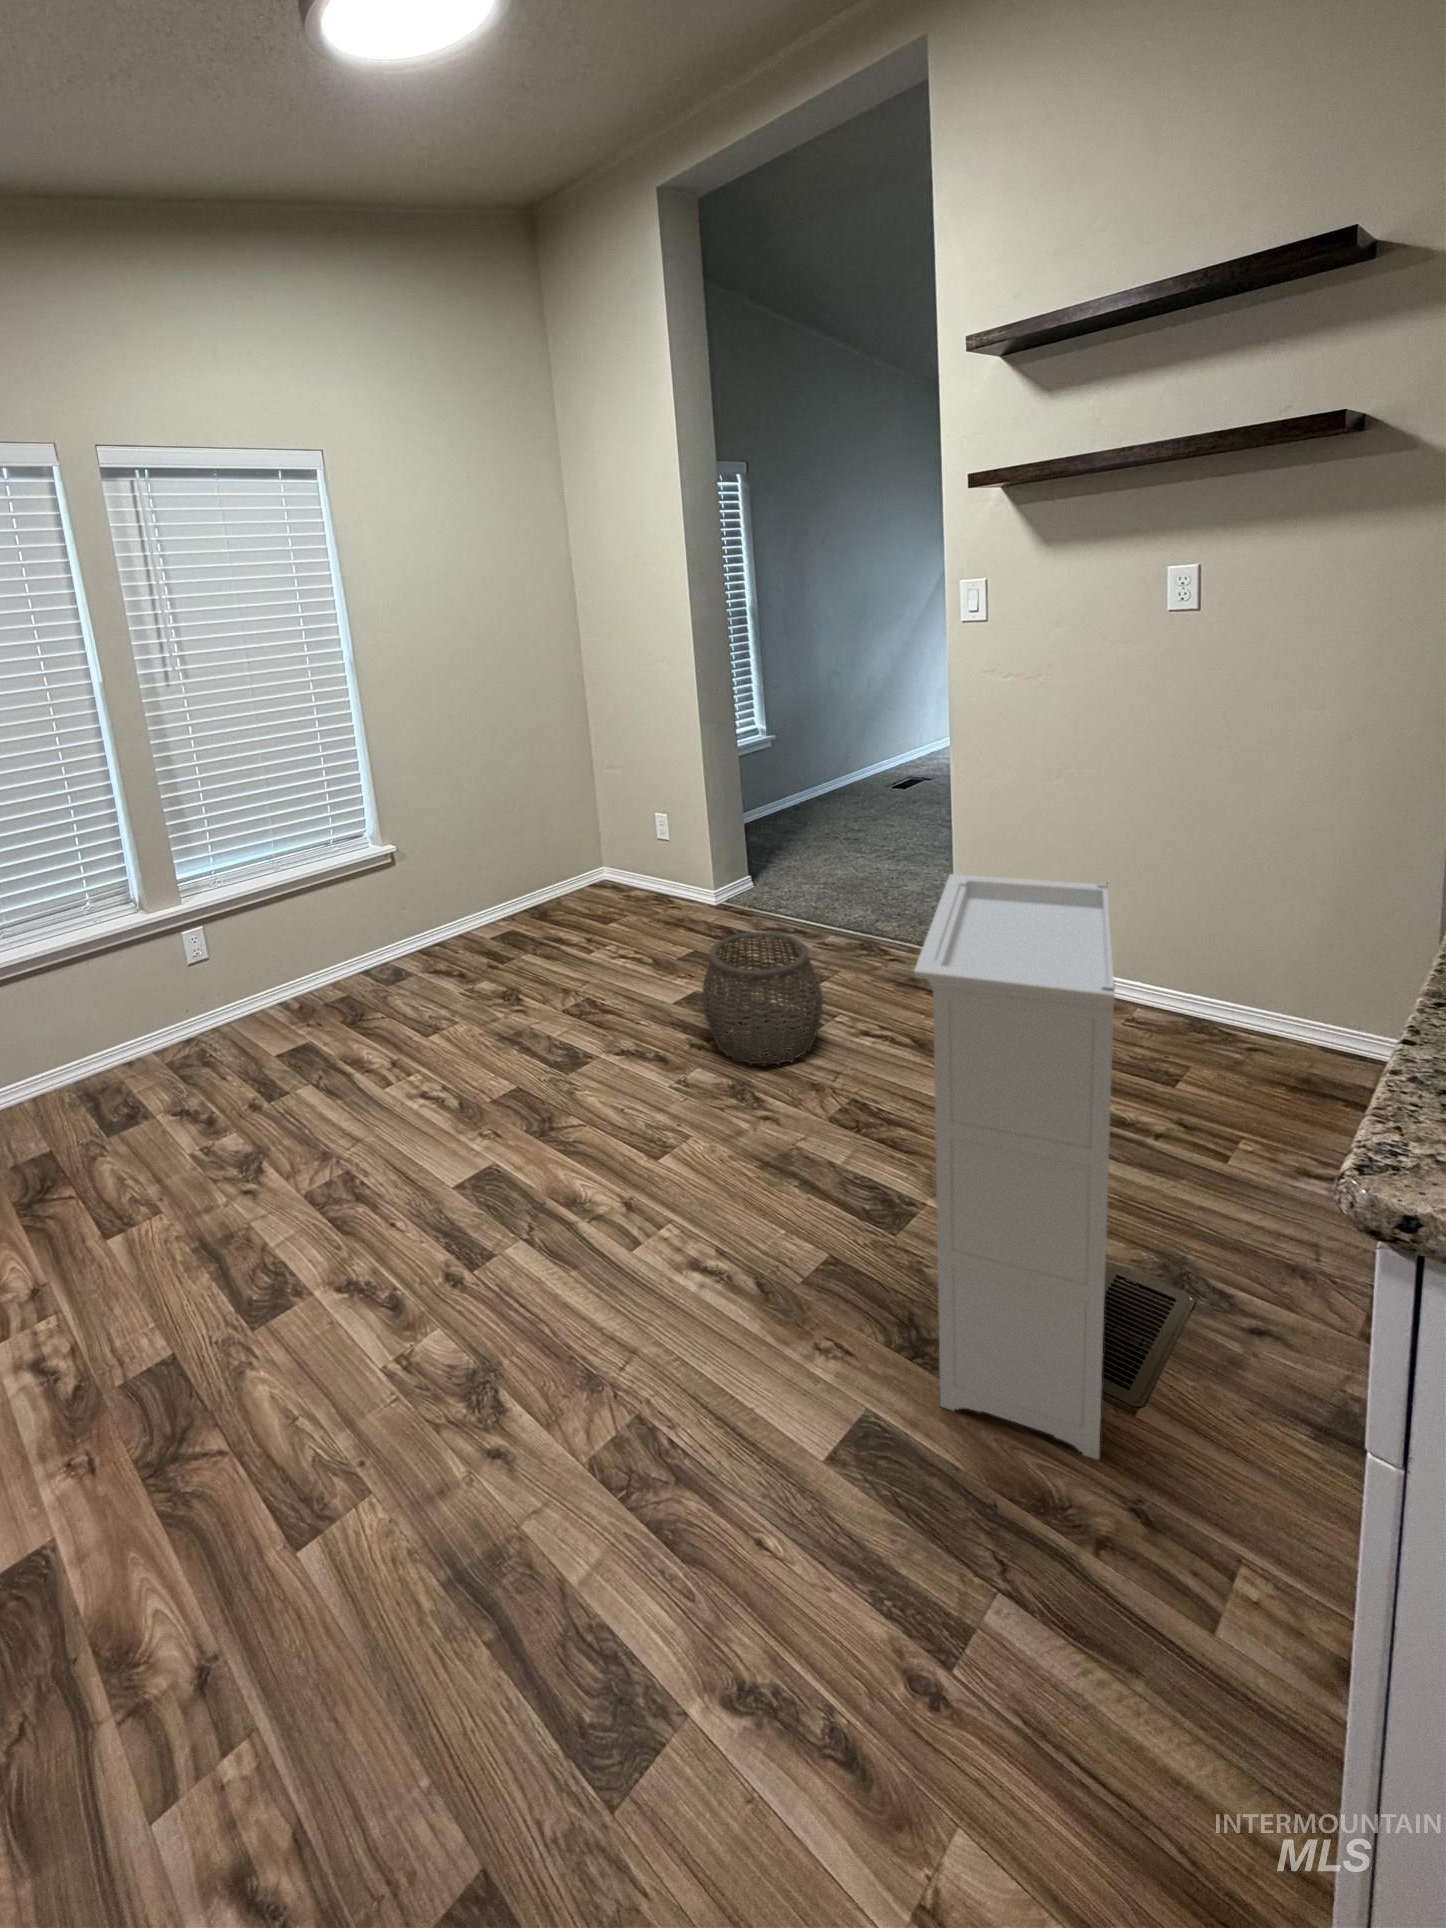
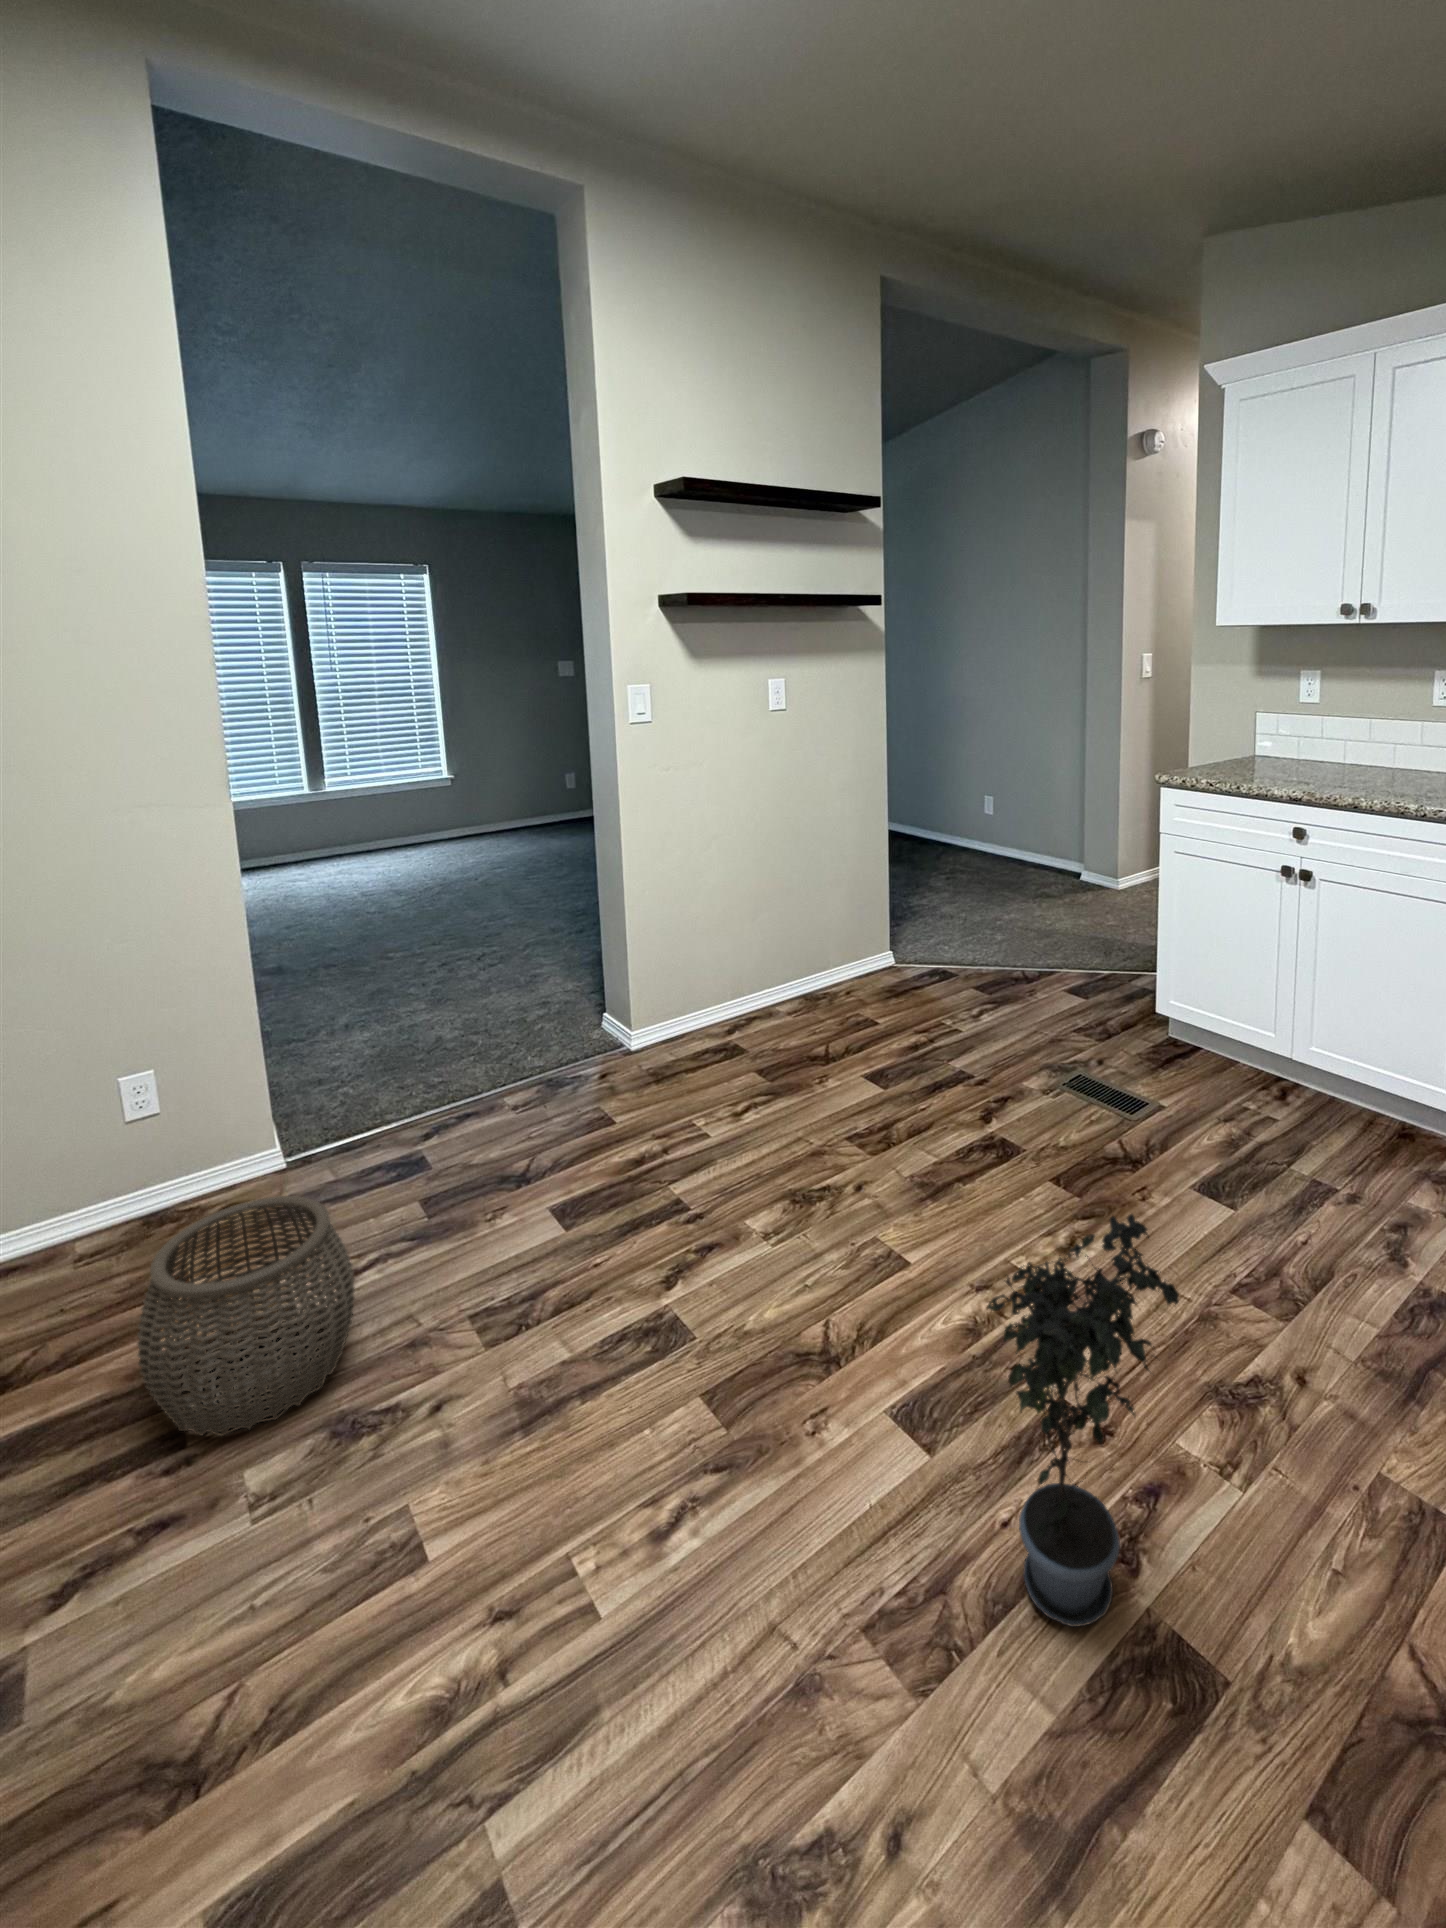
storage cabinet: present [914,874,1115,1460] -> none [711,905,954,1363]
potted plant: none [514,1217,810,1664] -> present [987,1214,1179,1627]

